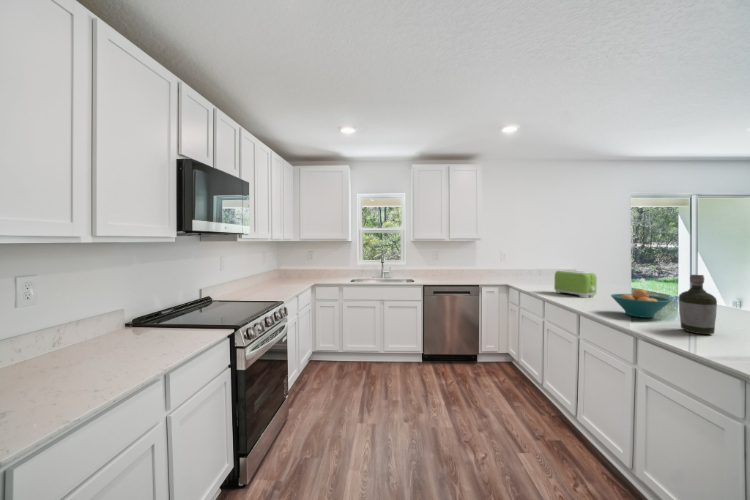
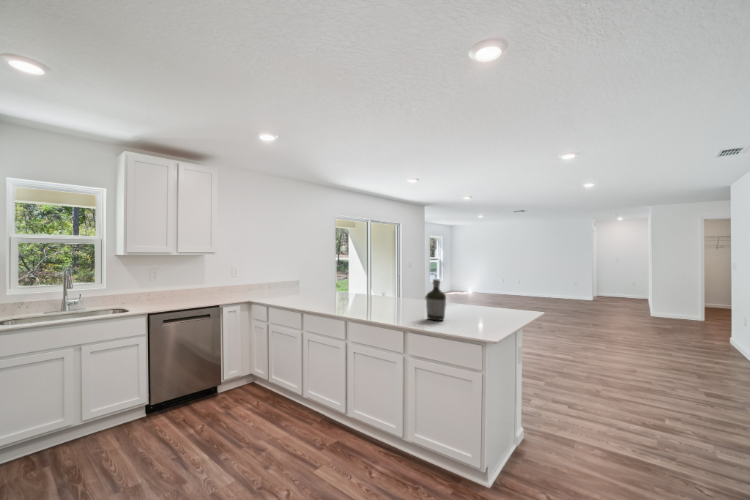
toaster: present [554,270,597,297] -> none [312,279,346,304]
fruit bowl: present [611,289,671,318] -> none [377,292,413,314]

